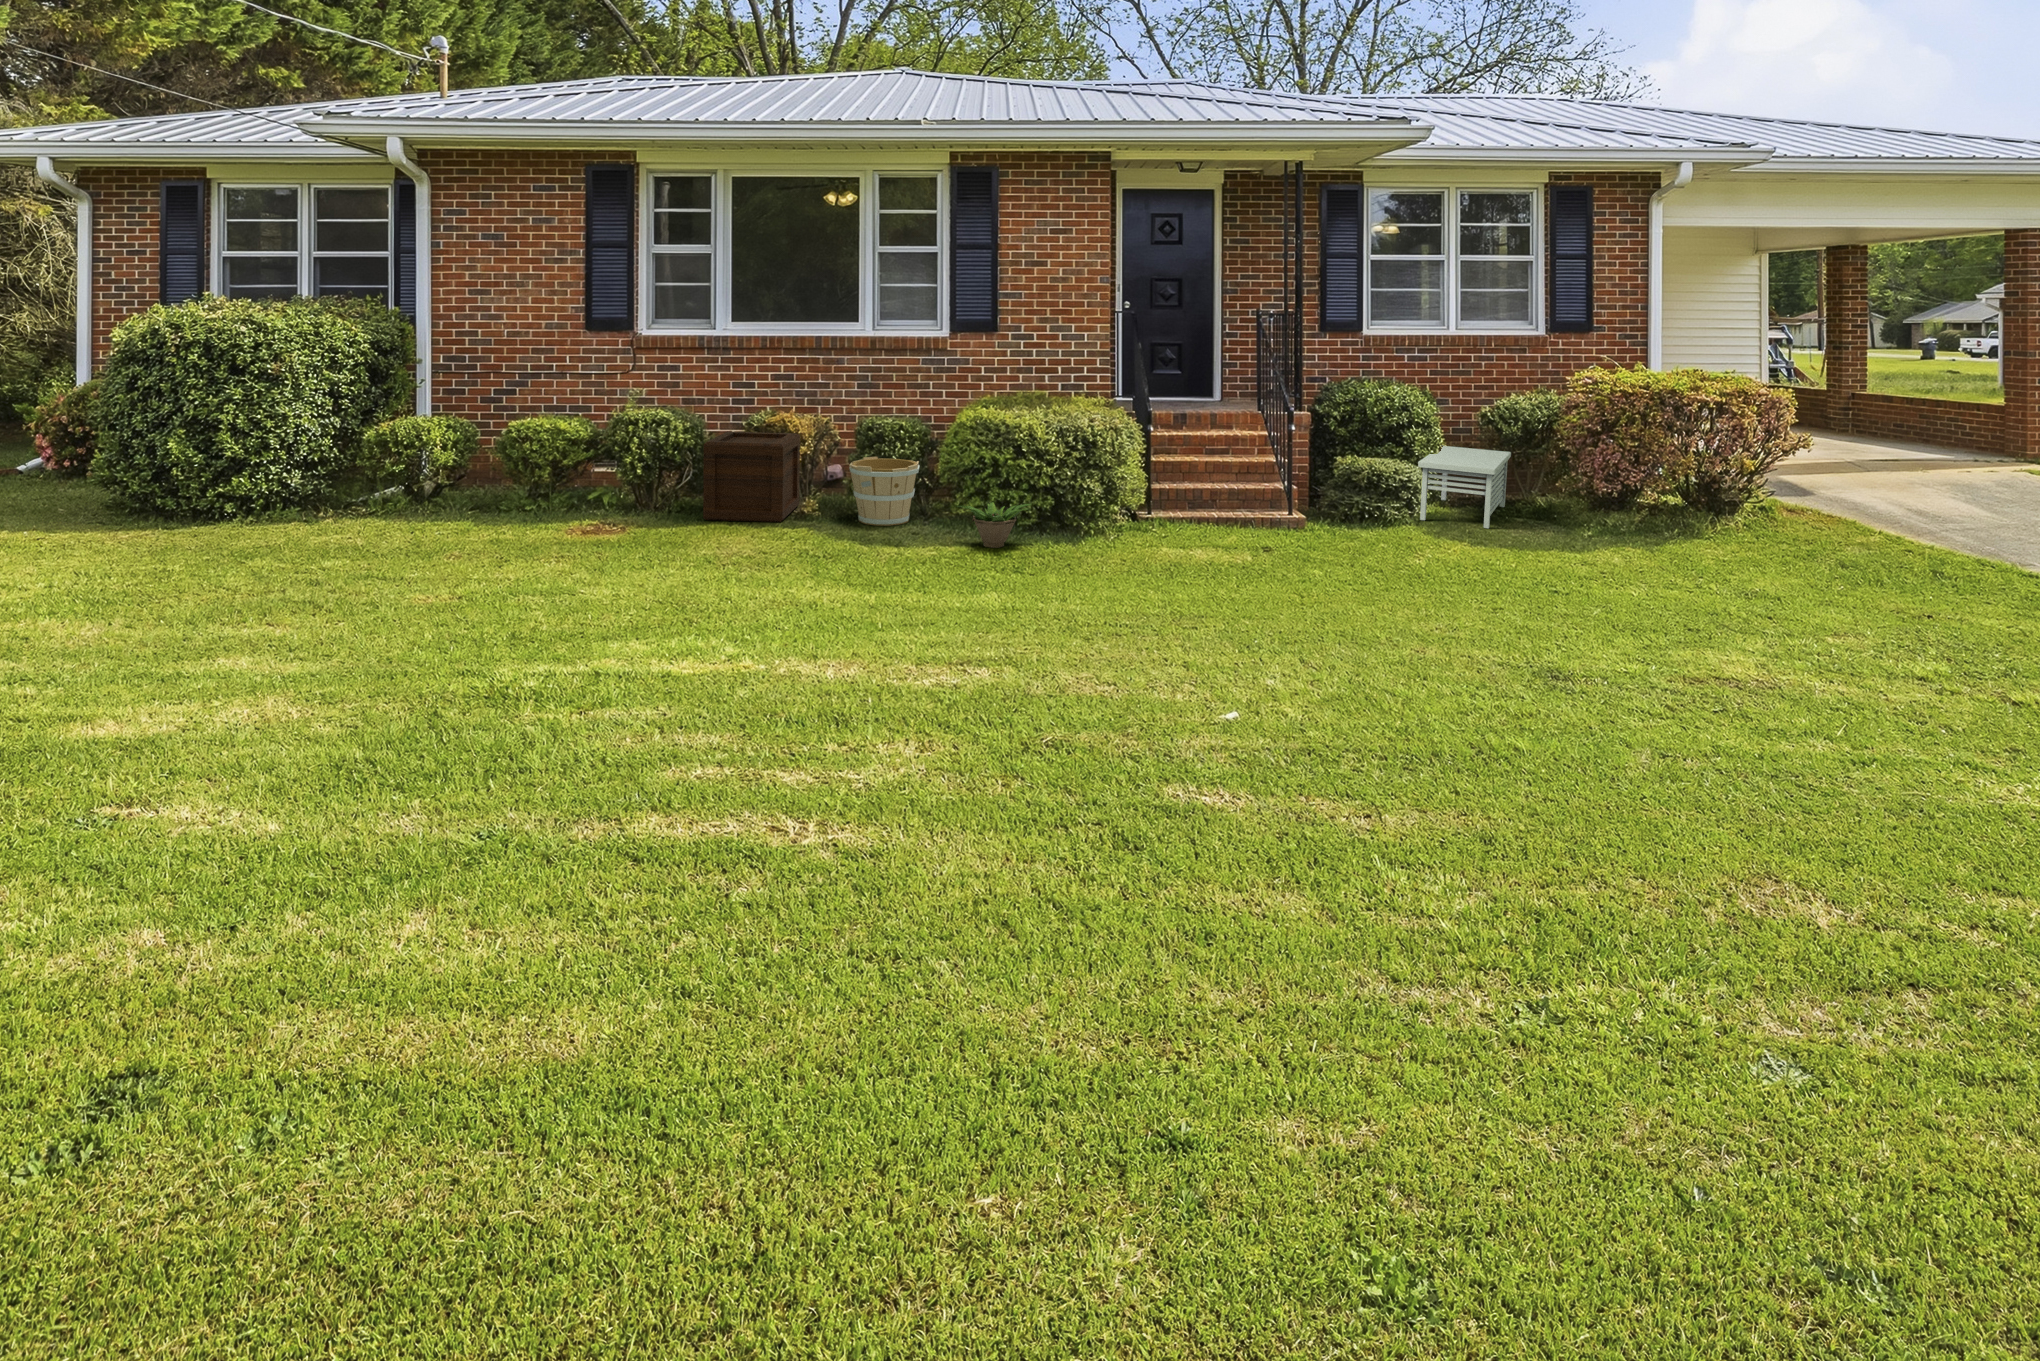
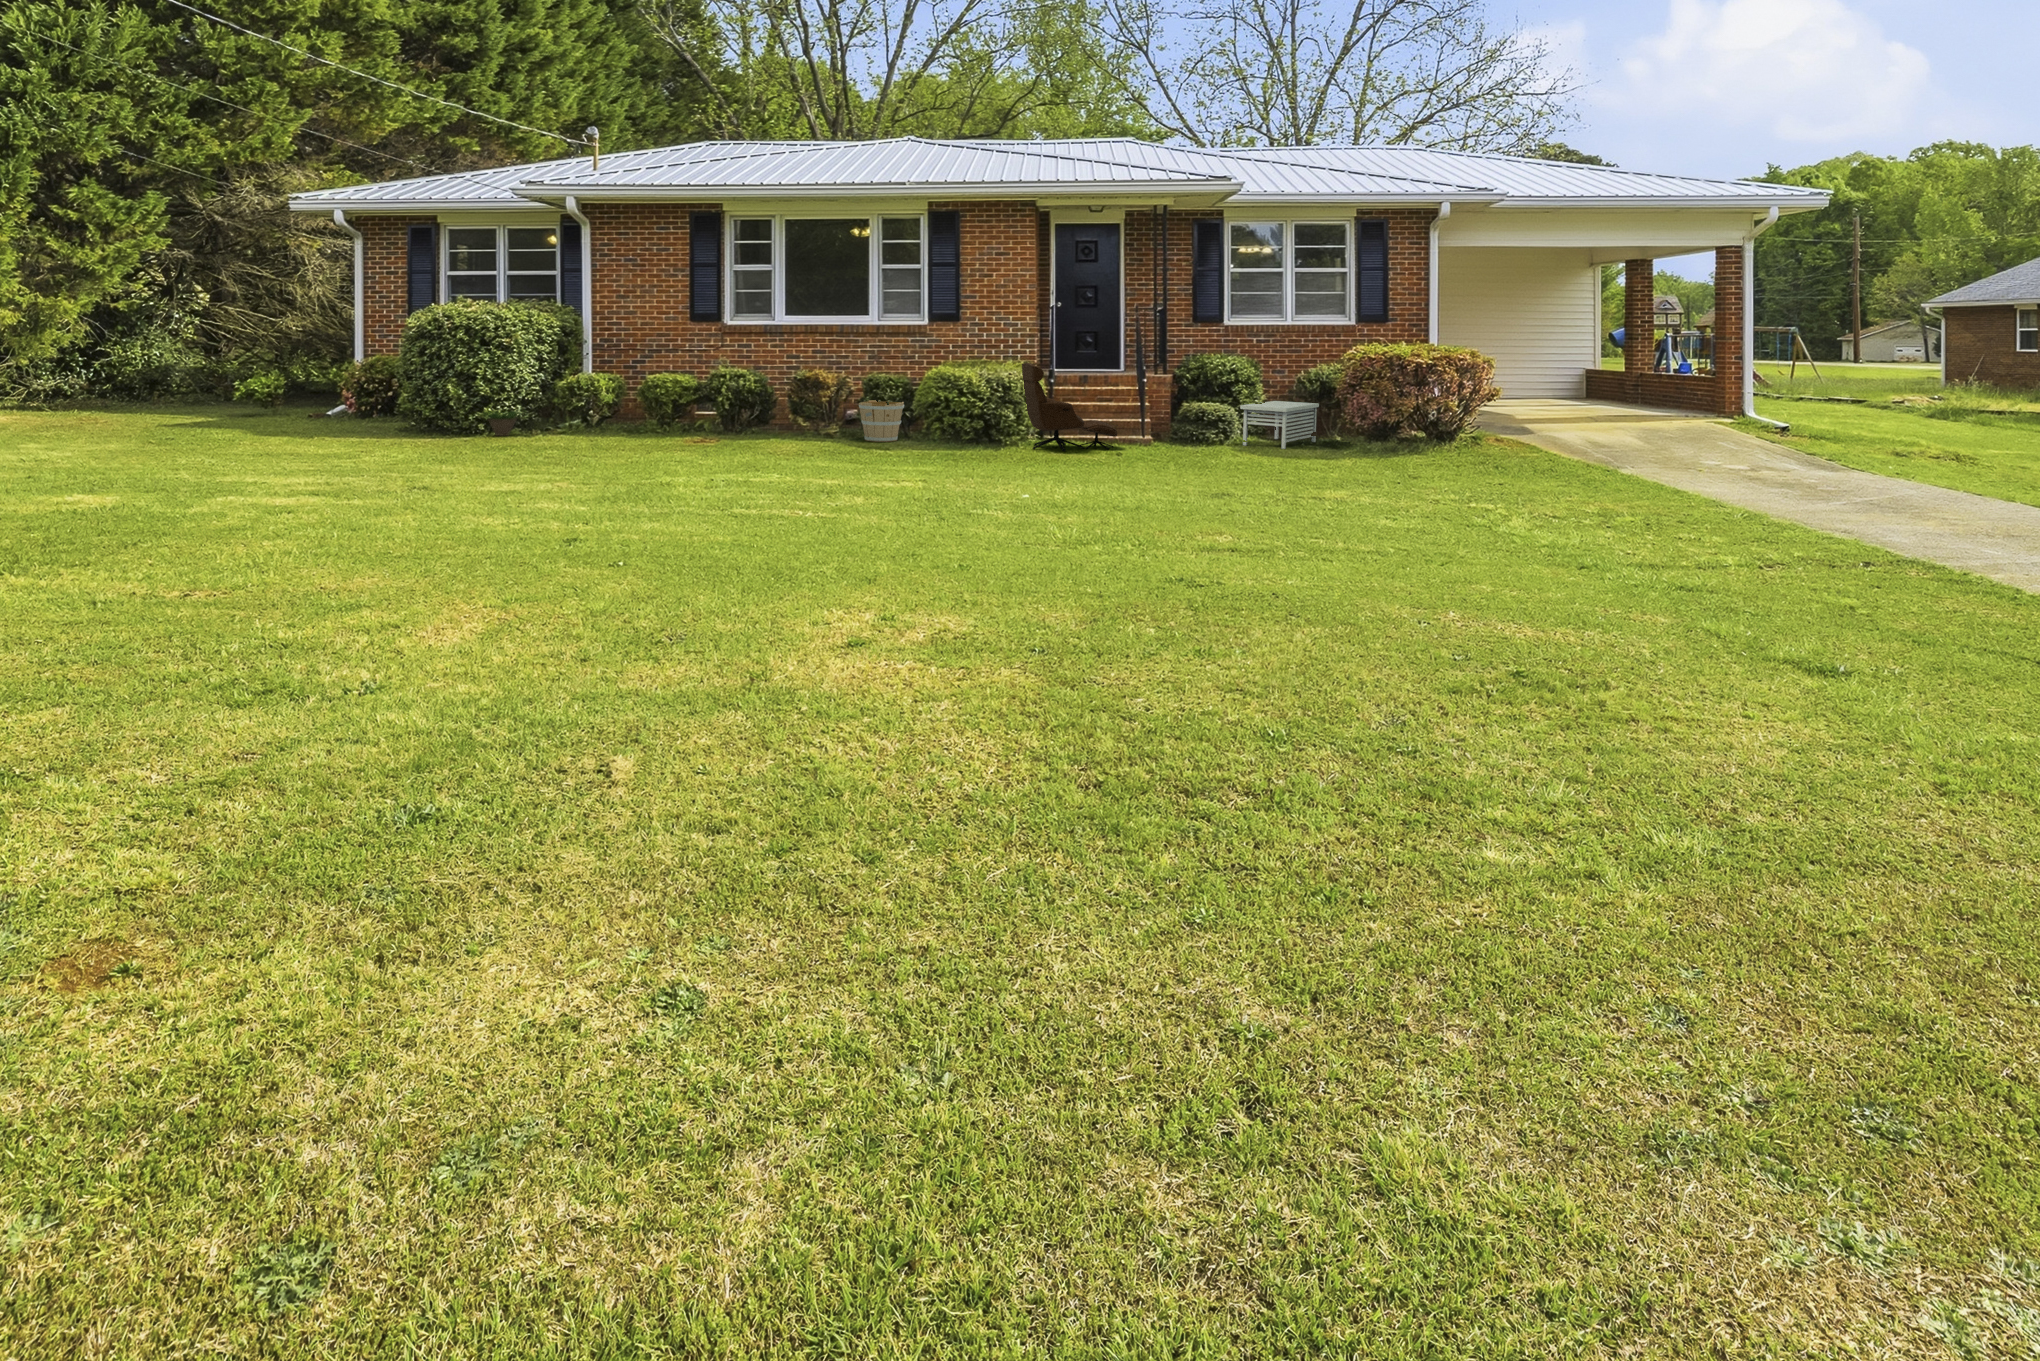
lounge chair: none [1107,406,1254,547] -> present [1022,363,1117,451]
wooden crate: present [703,432,800,522] -> none [766,385,829,440]
decorative plant: present [957,502,1031,548] -> present [481,411,519,436]

